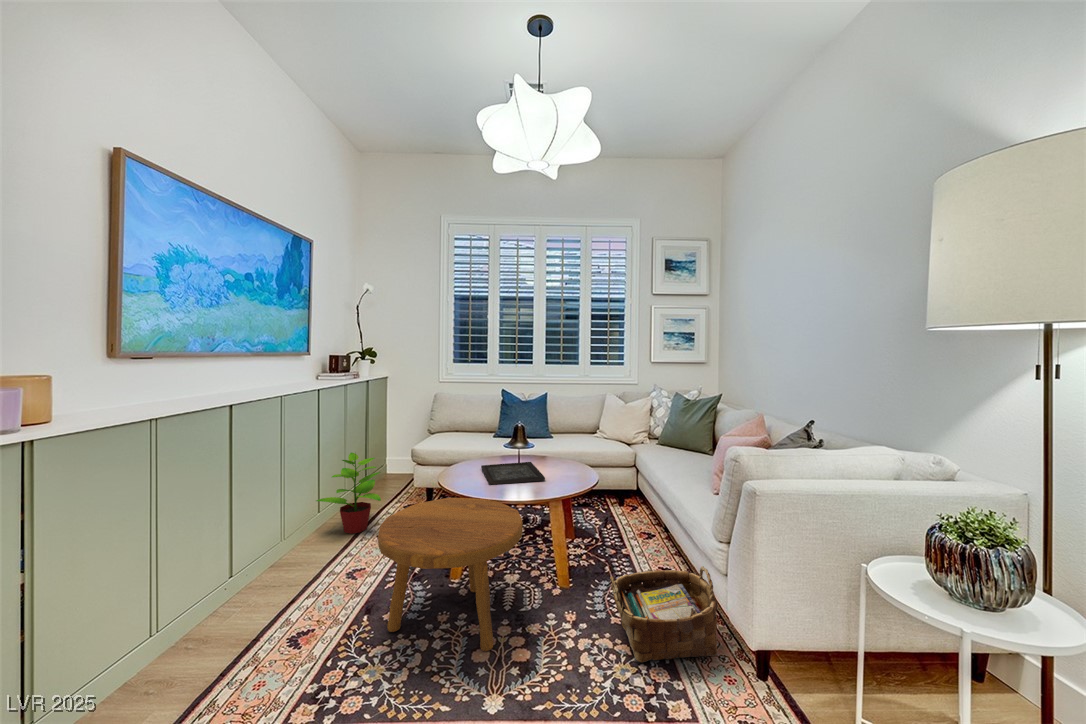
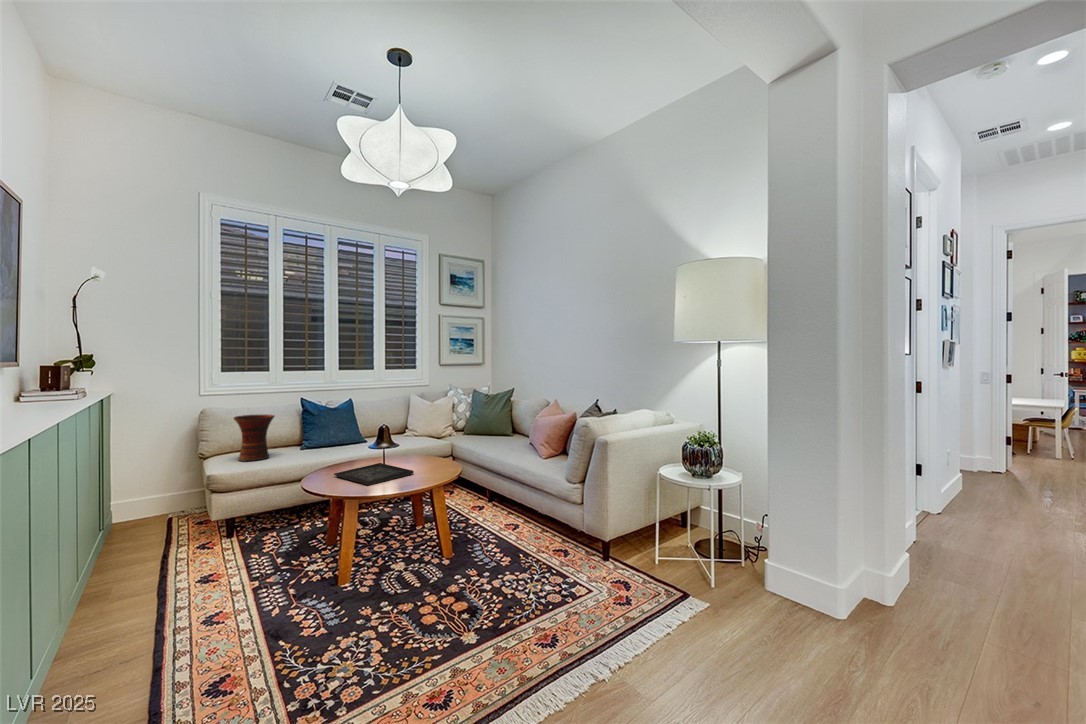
vase: none [444,401,475,441] -> present [234,415,274,461]
potted plant: present [316,453,381,534] -> none [90,486,202,593]
footstool: present [378,498,523,651] -> none [301,496,444,639]
woven basket: present [610,566,718,662] -> none [506,505,580,578]

